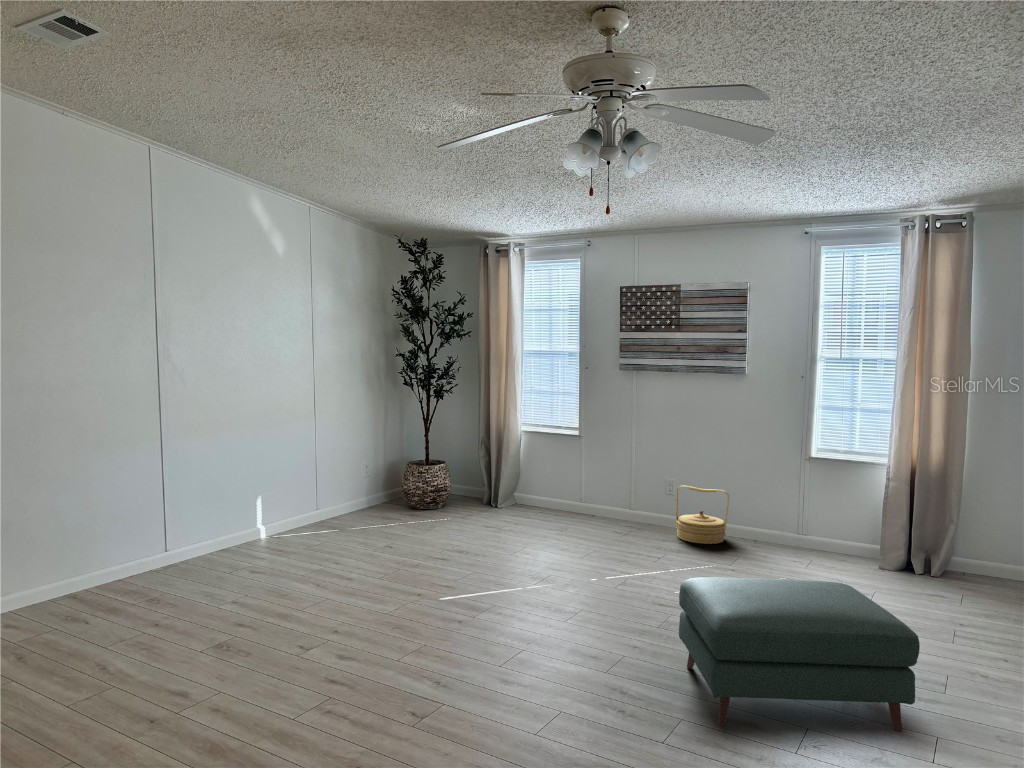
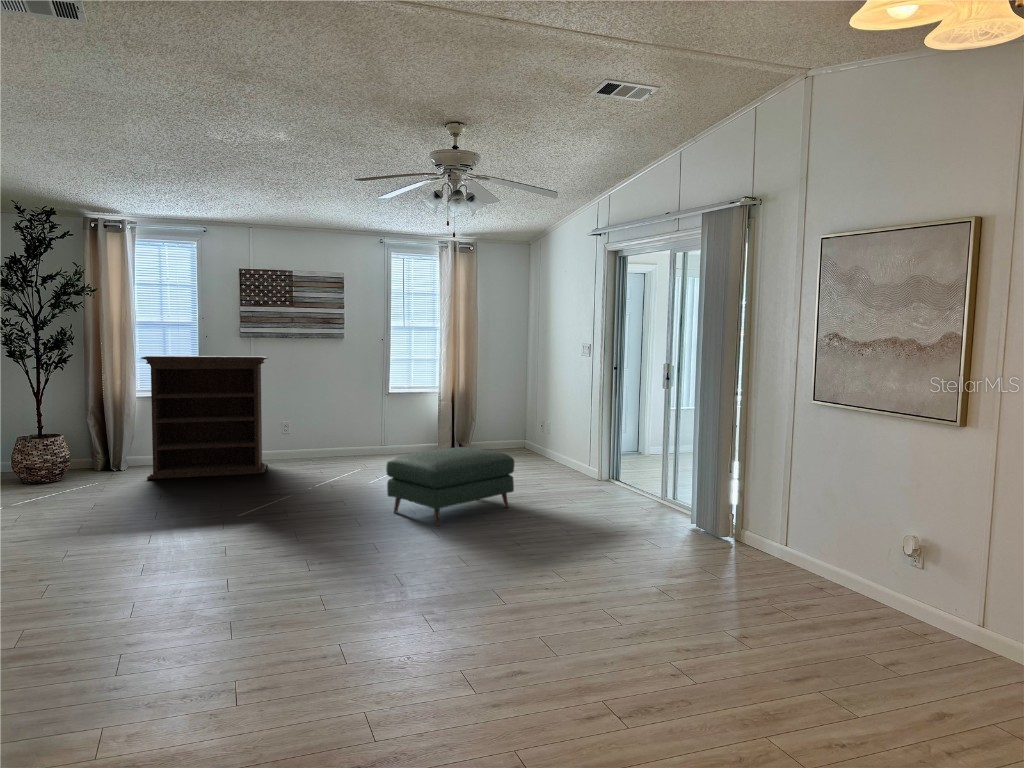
bookshelf: none [498,389,638,543] -> present [141,356,268,479]
woven basket: present [676,485,729,544] -> none [302,423,342,463]

